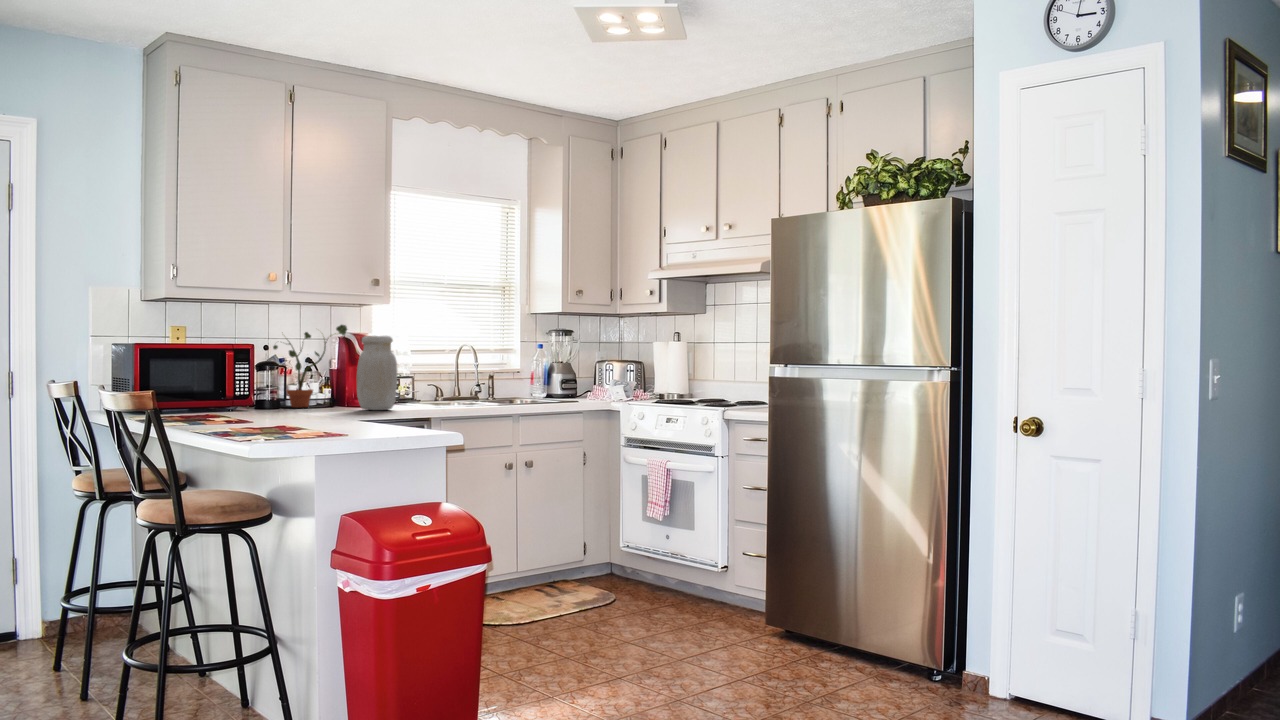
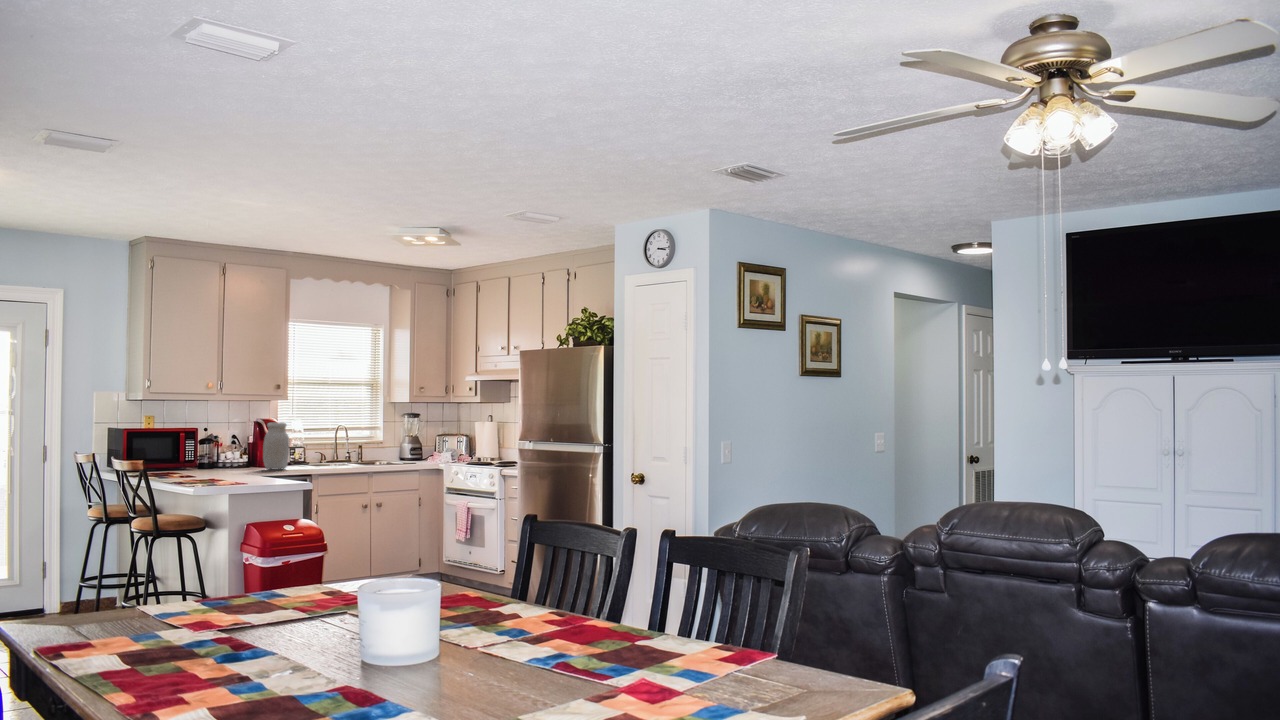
potted plant: present [273,325,347,407] -> none [210,414,260,468]

